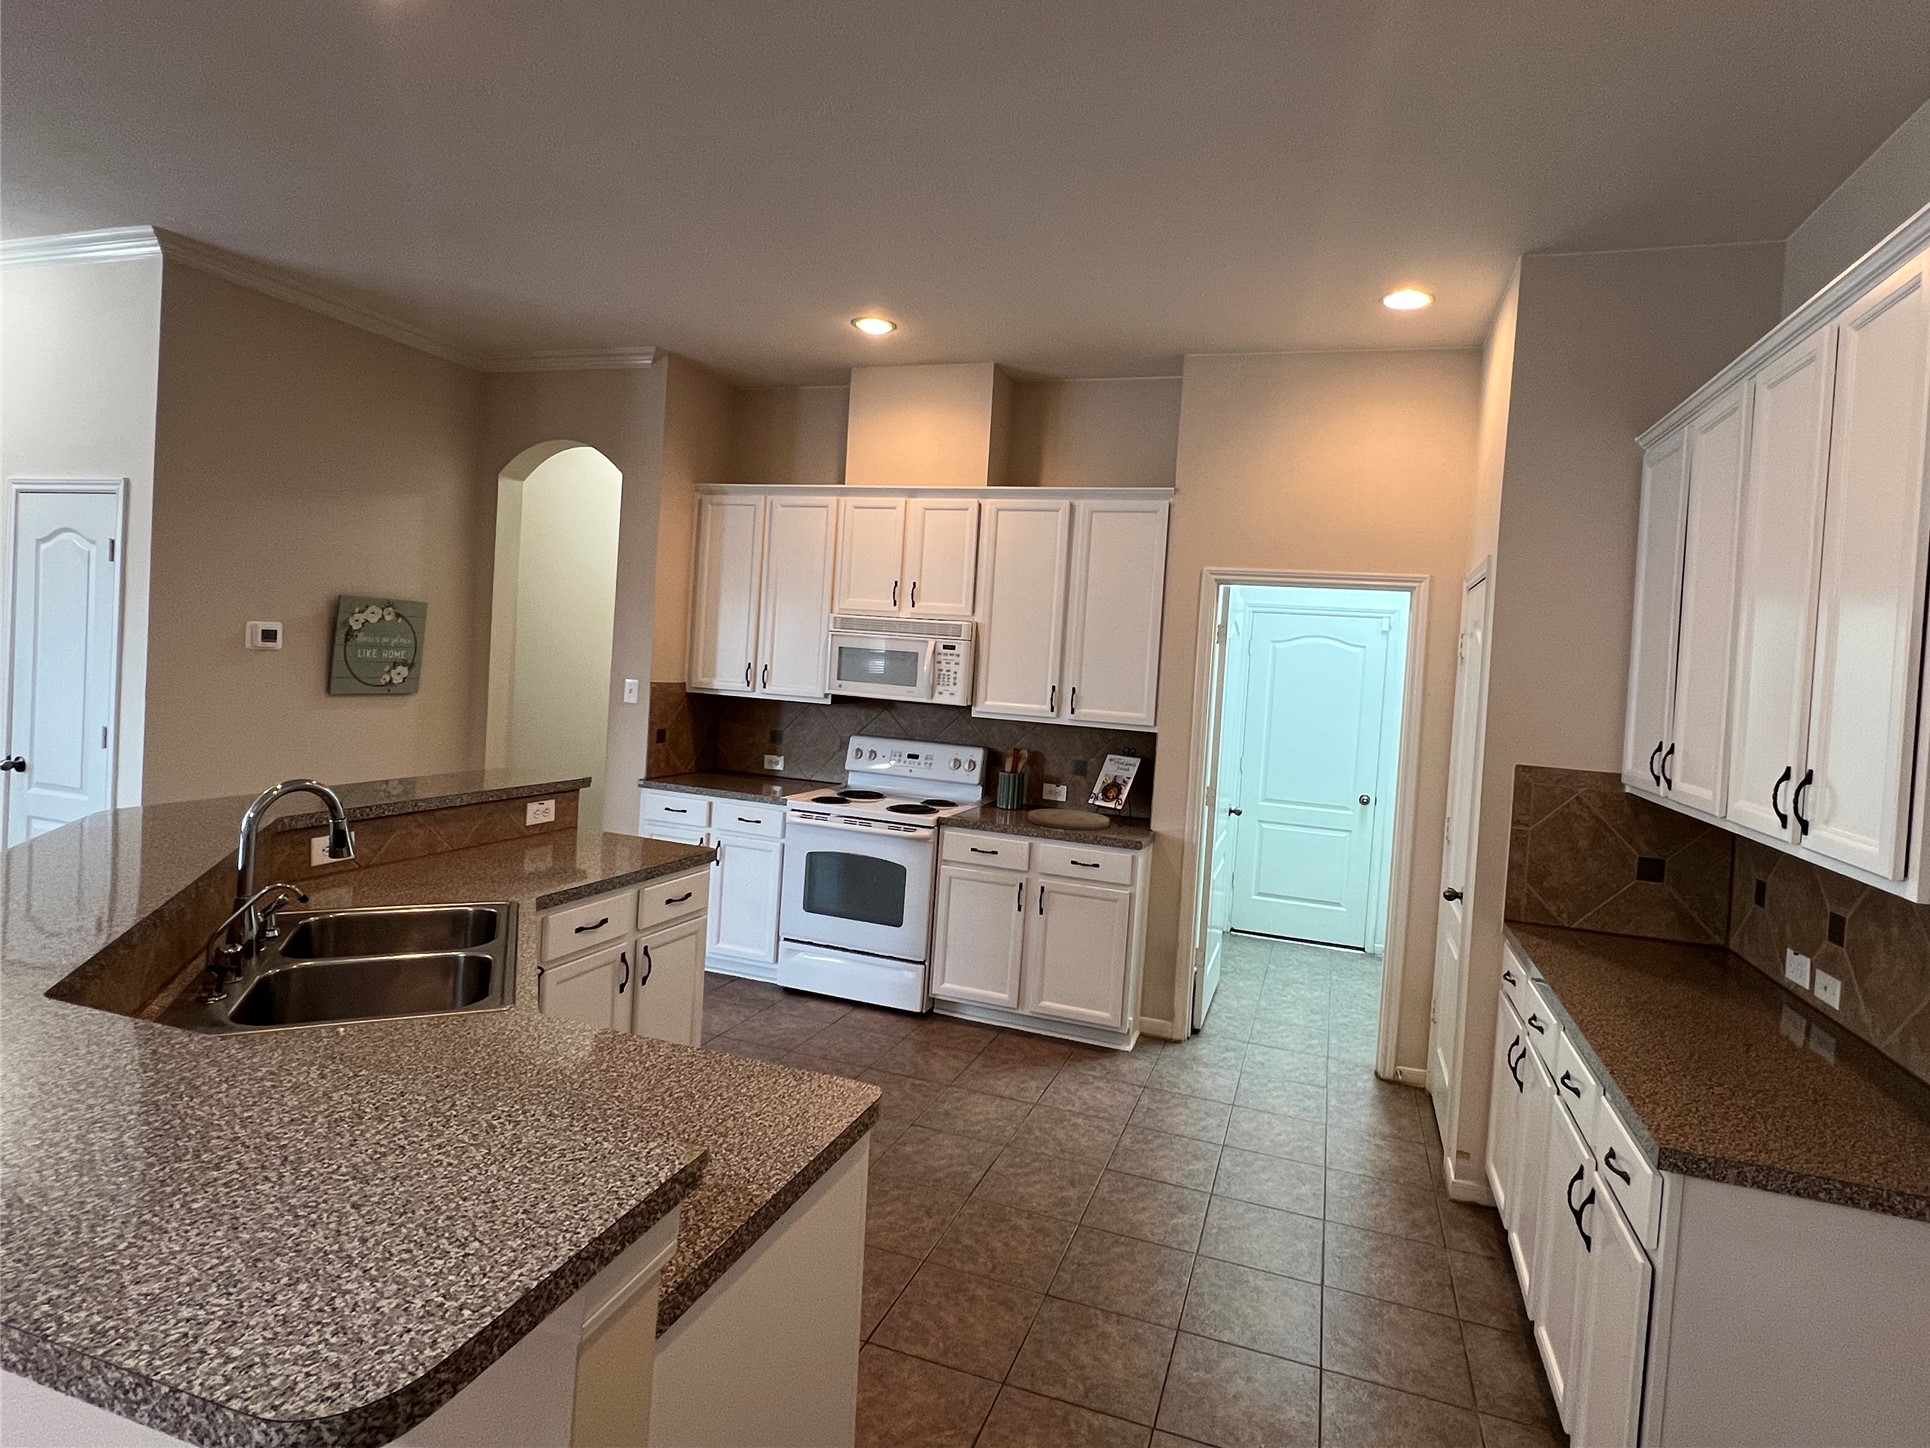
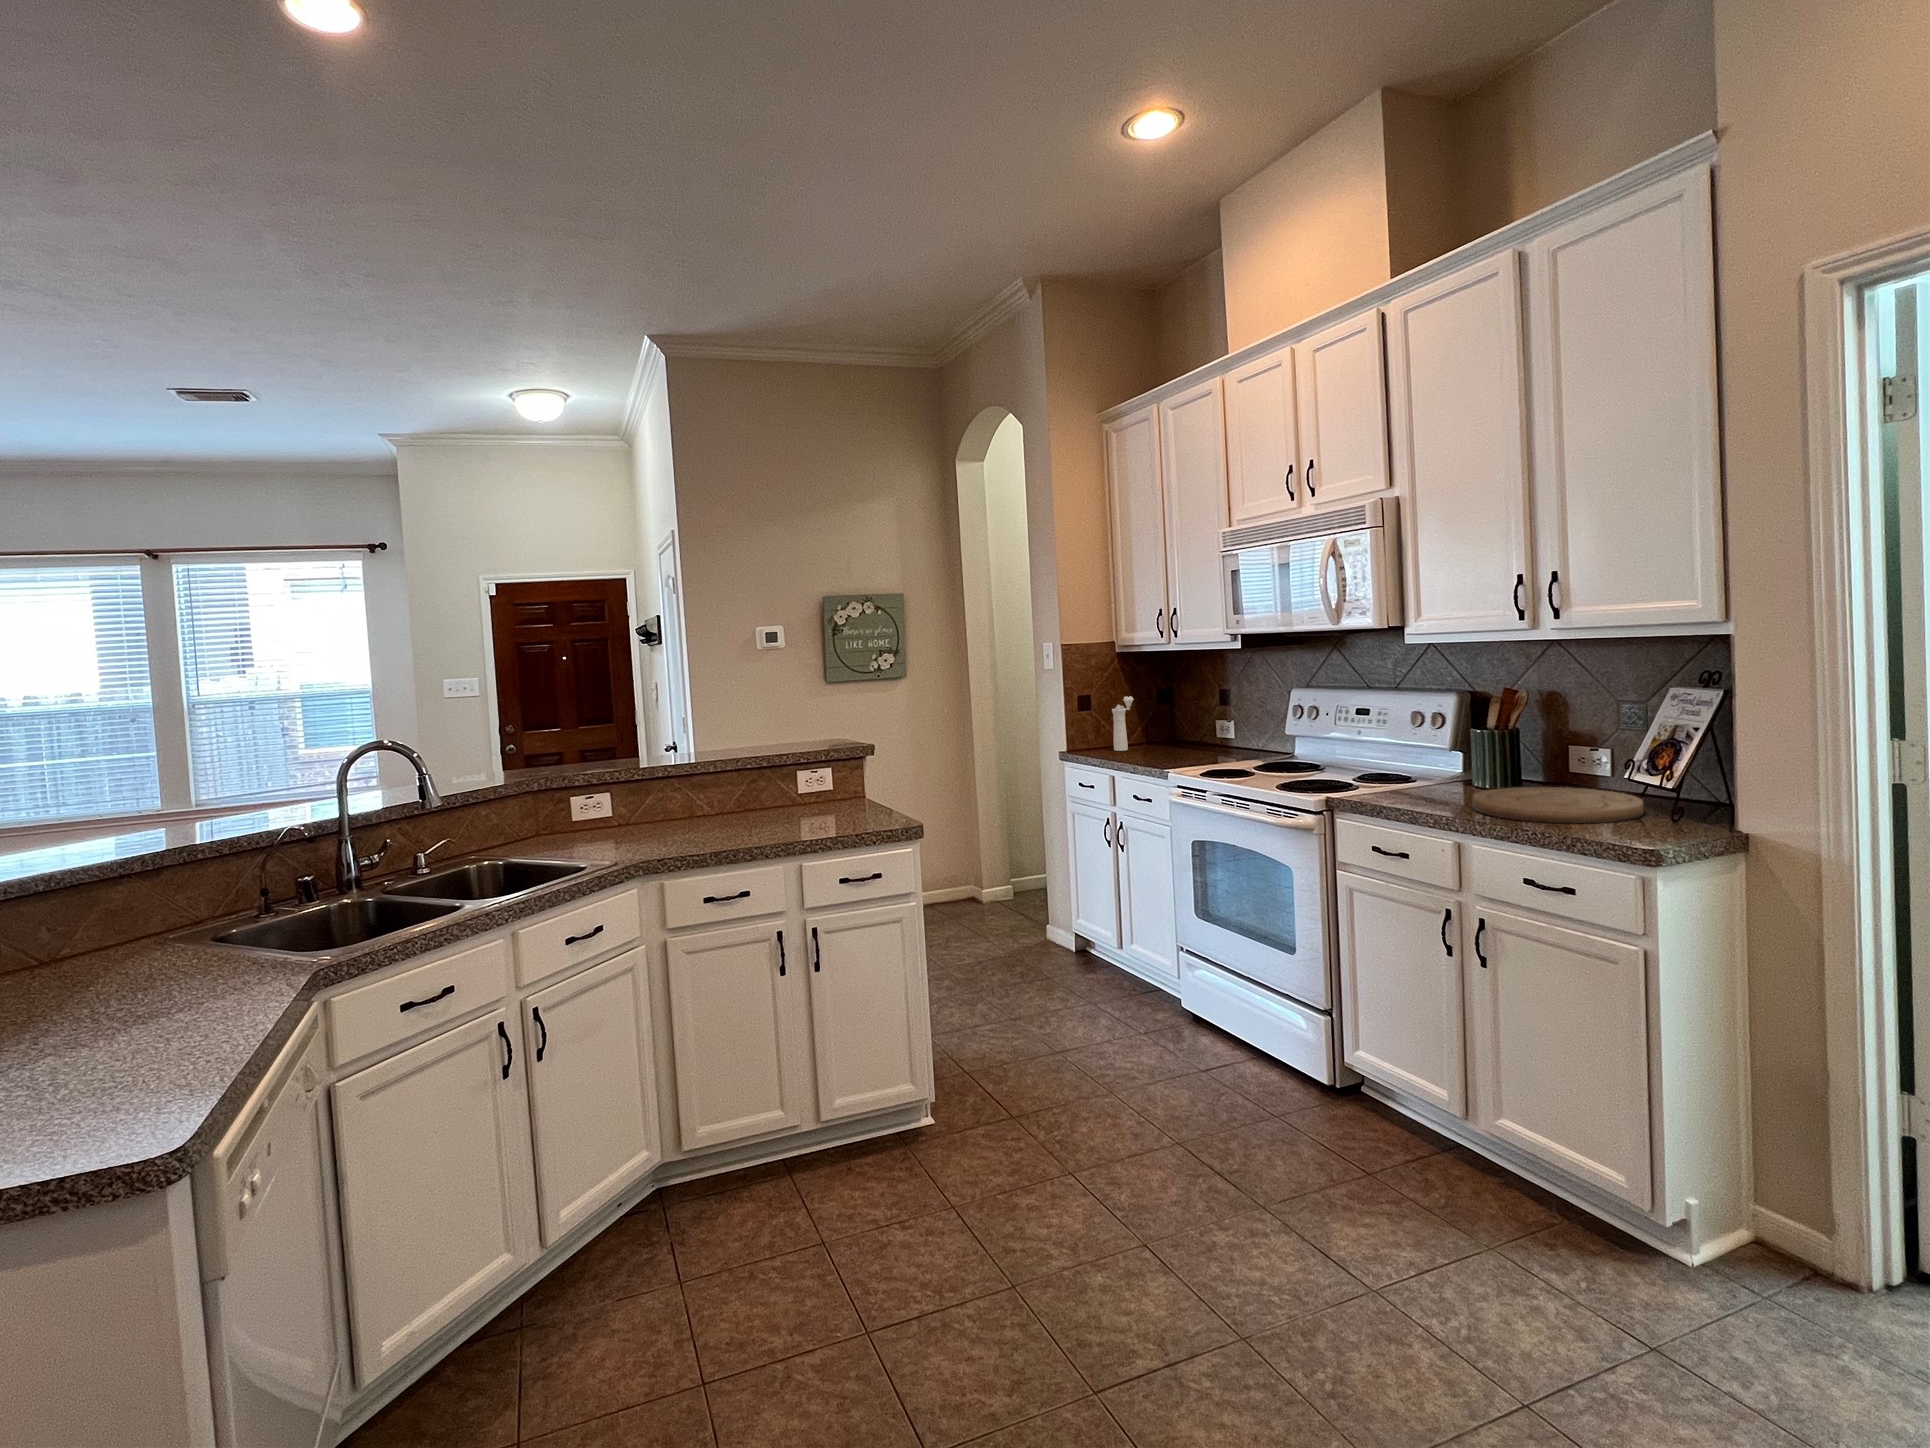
pepper mill: none [680,731,695,778] -> present [1112,696,1134,751]

